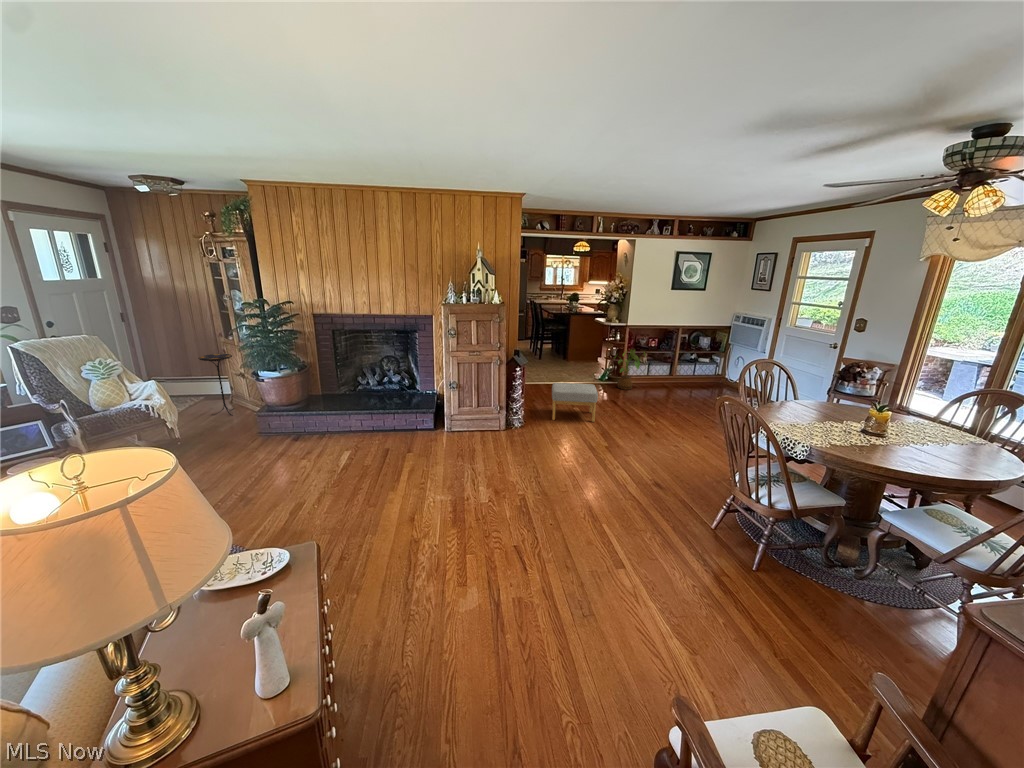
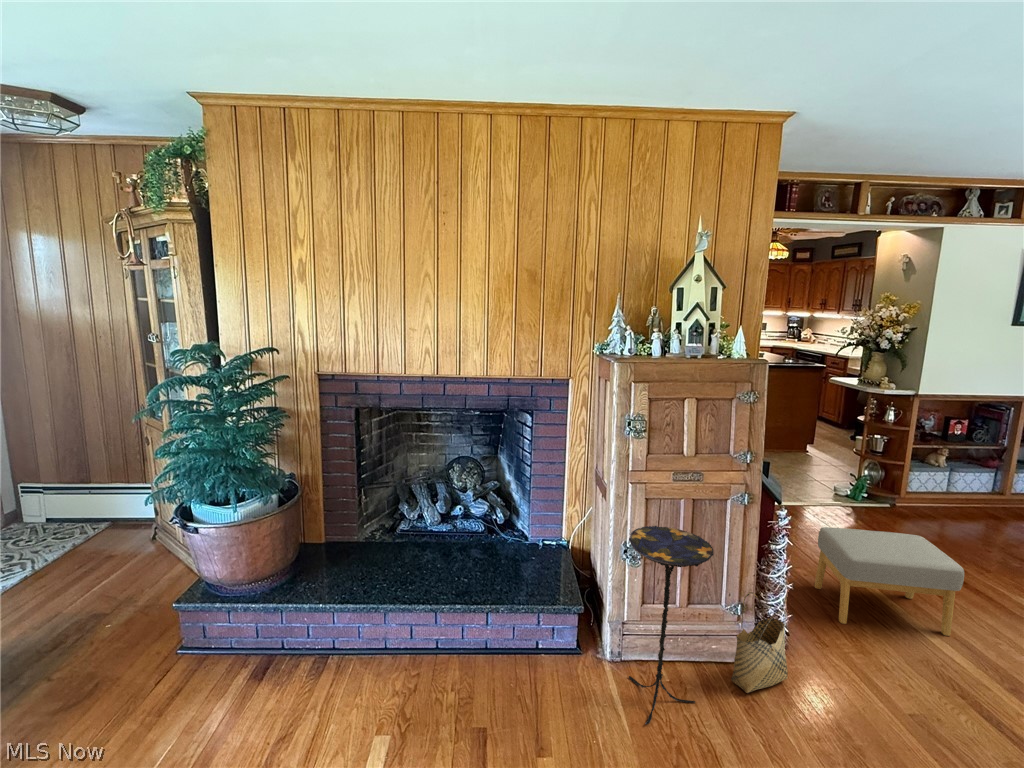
house plant: present [618,349,646,390] -> none [889,440,966,524]
side table: present [198,354,234,415] -> present [629,526,714,725]
woven basket: none [491,400,514,437] -> present [731,592,788,693]

